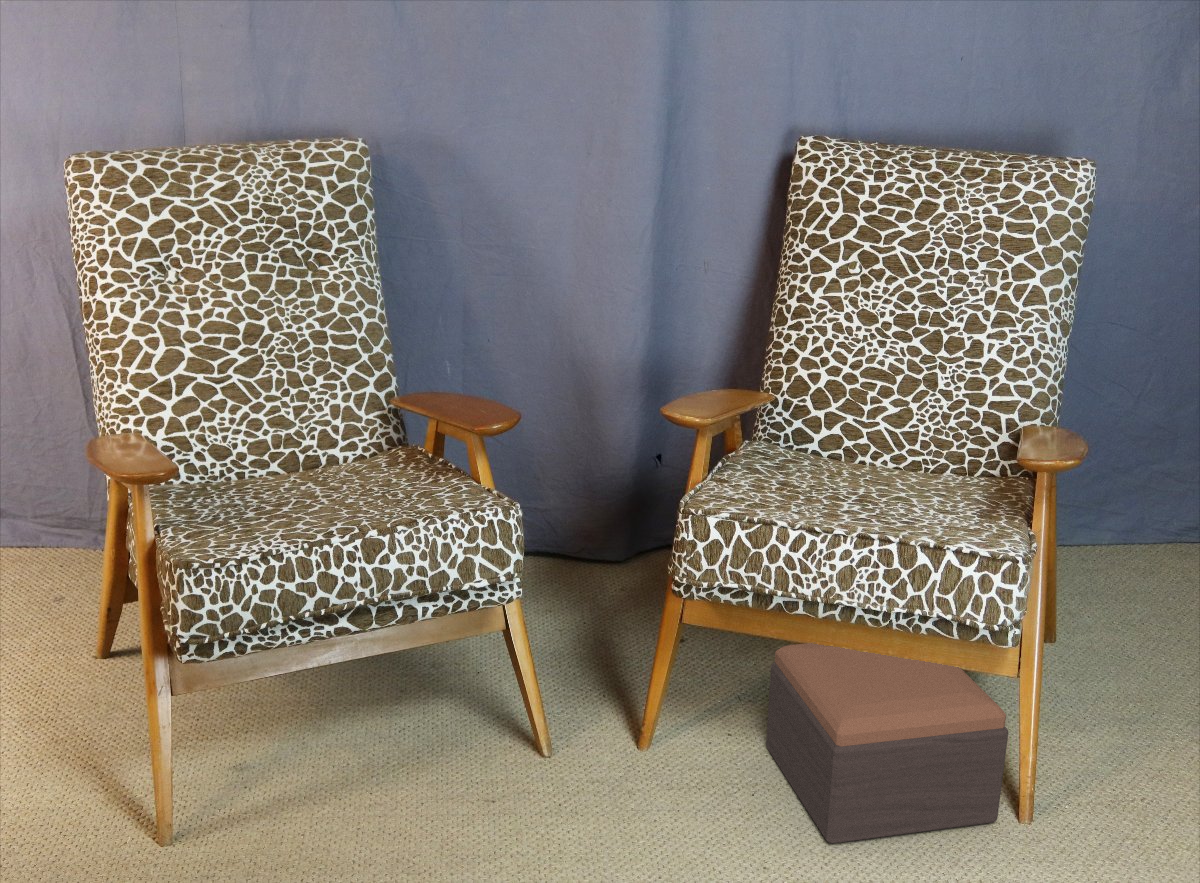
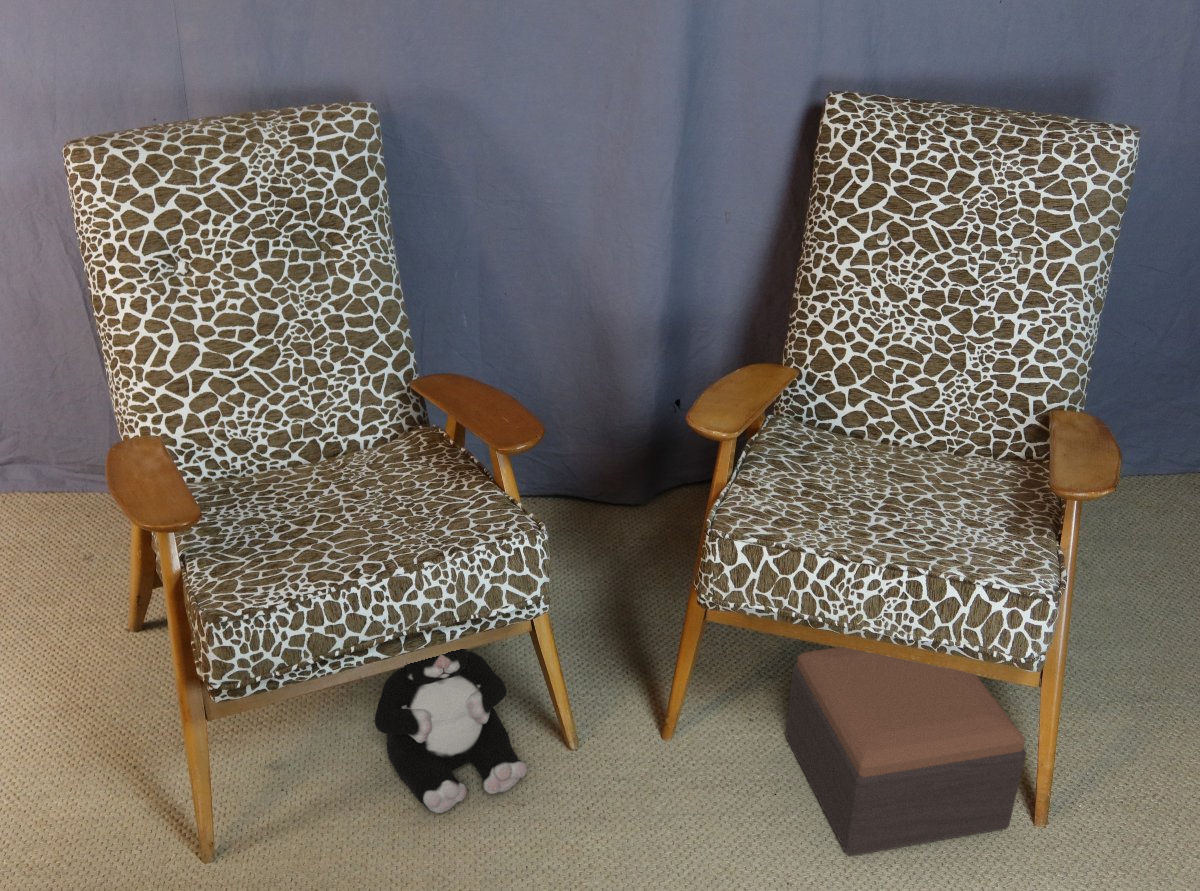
plush toy: none [341,595,497,803] -> present [375,649,527,813]

